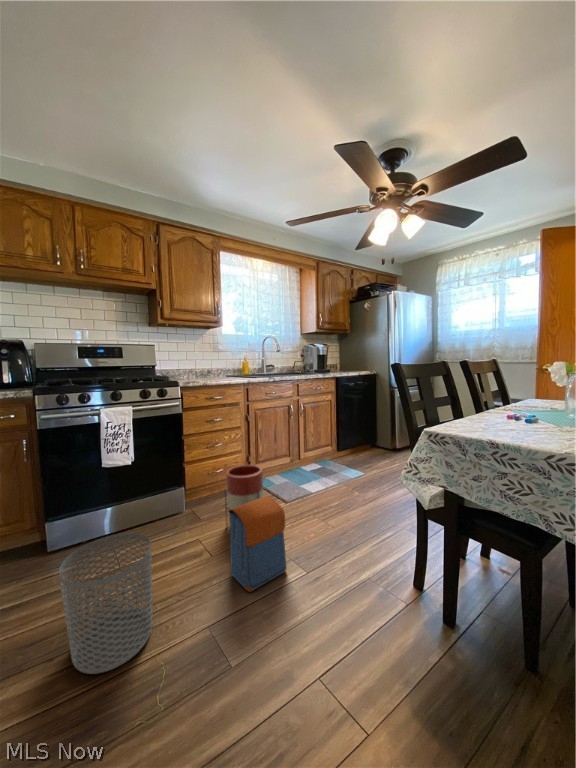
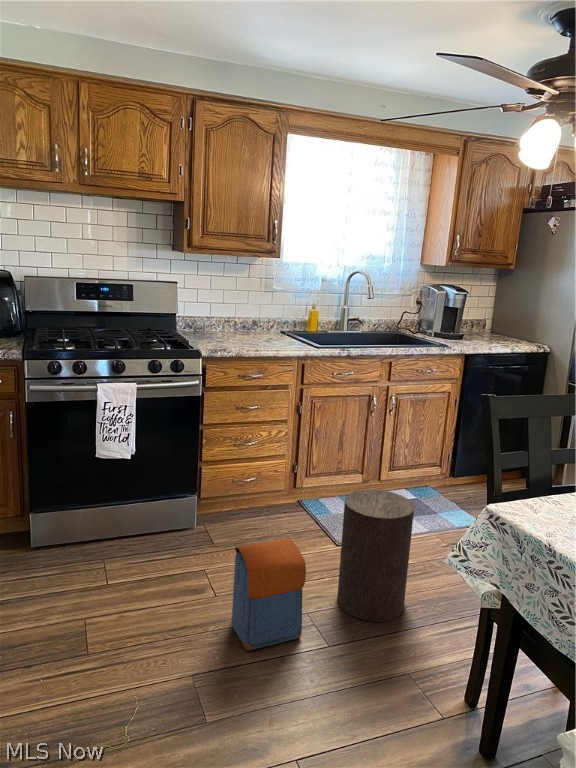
stool: none [298,454,347,547] -> present [337,489,414,622]
planter: present [224,465,263,524] -> none [243,483,300,576]
waste bin: present [59,533,152,674] -> none [43,551,136,688]

